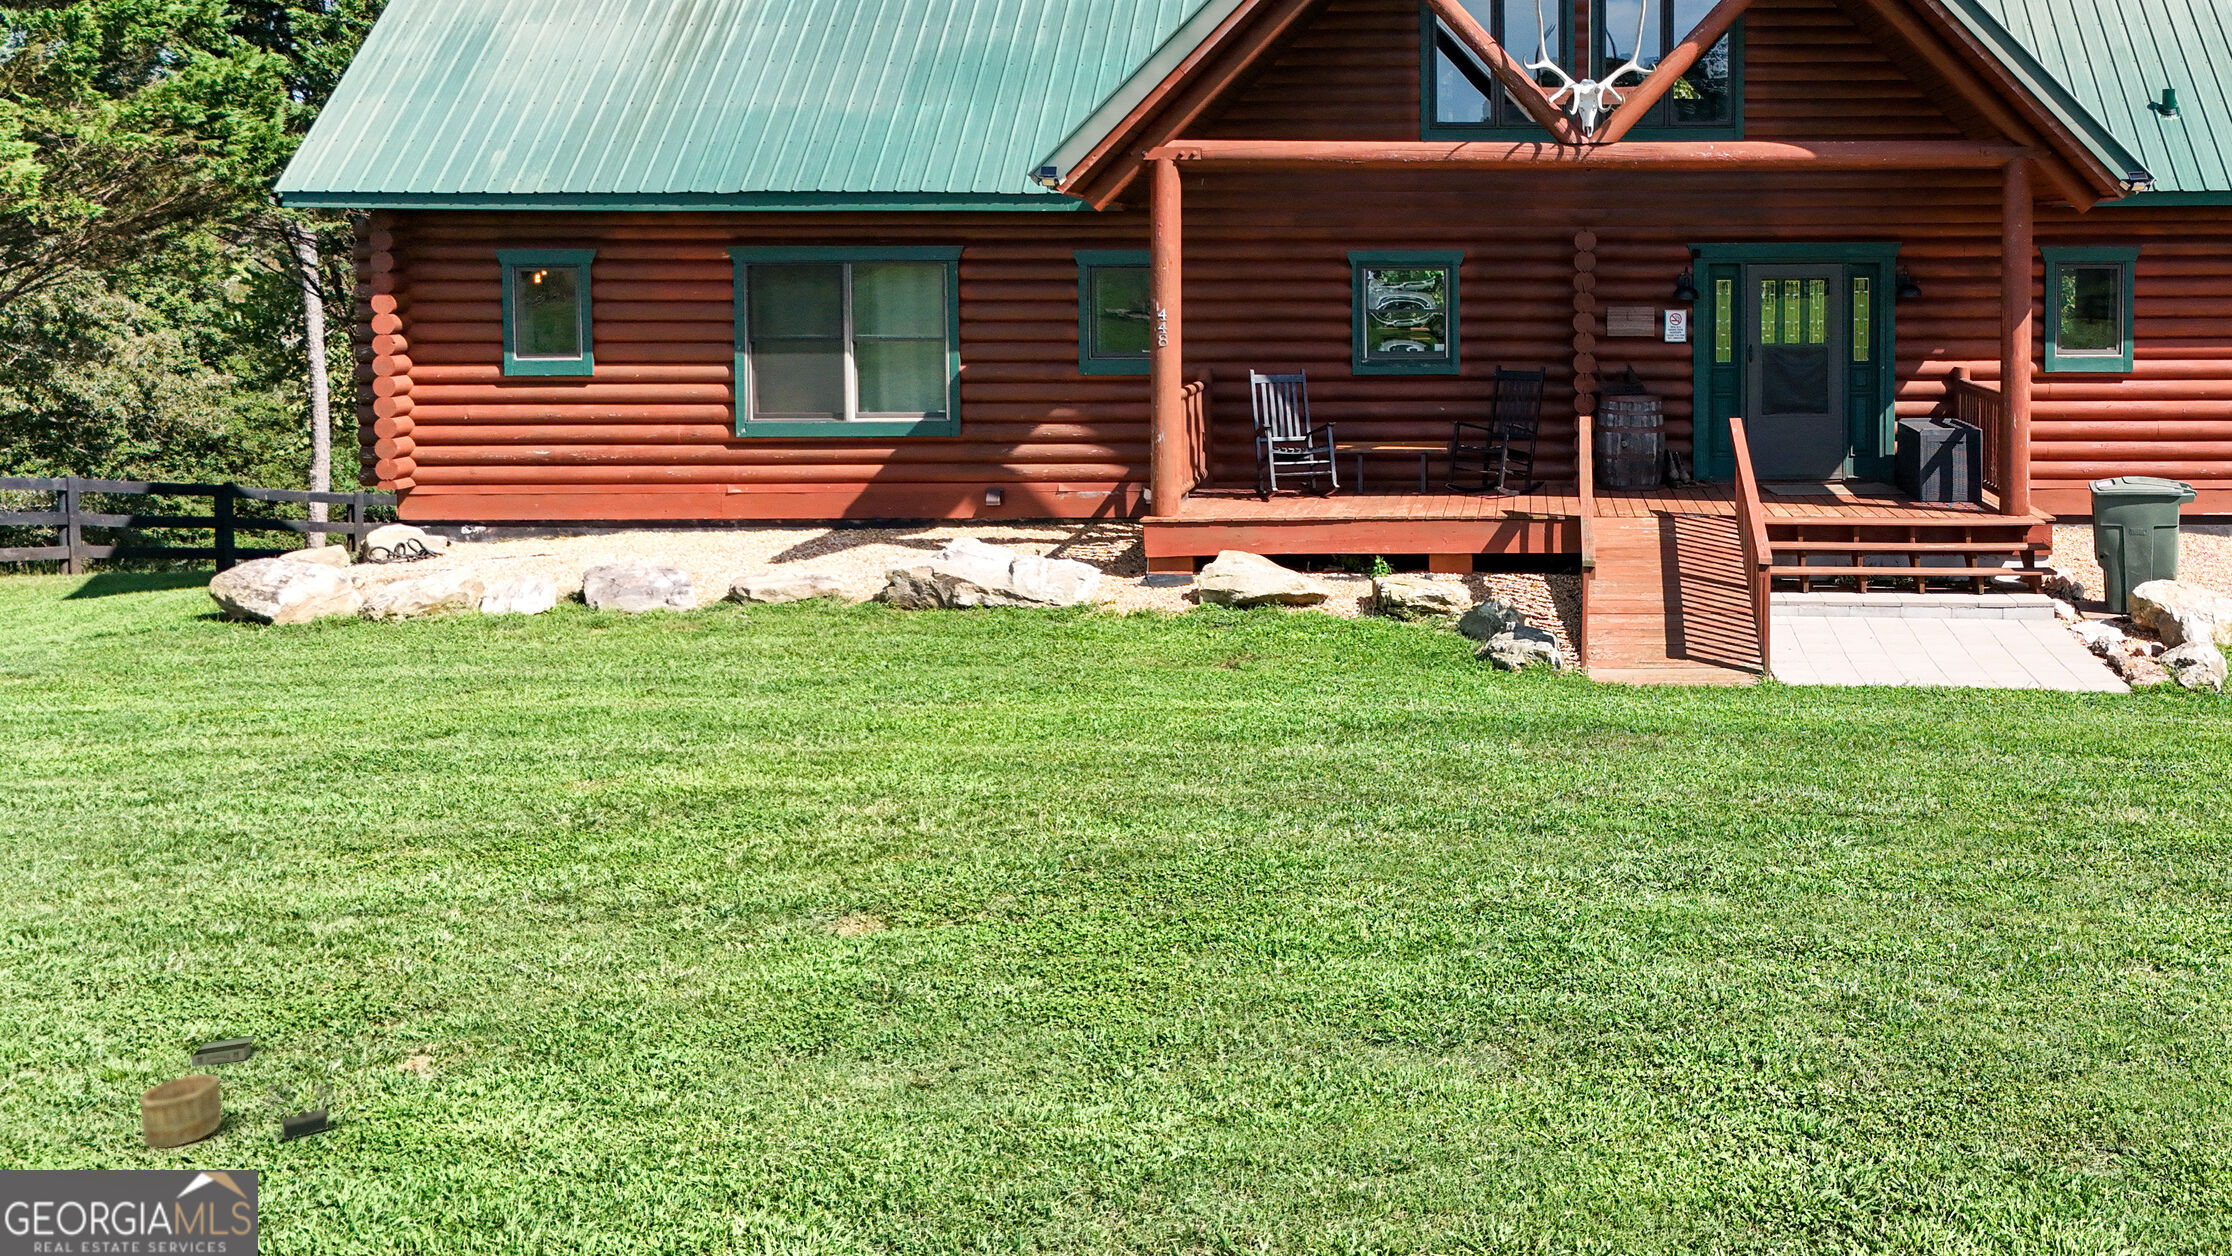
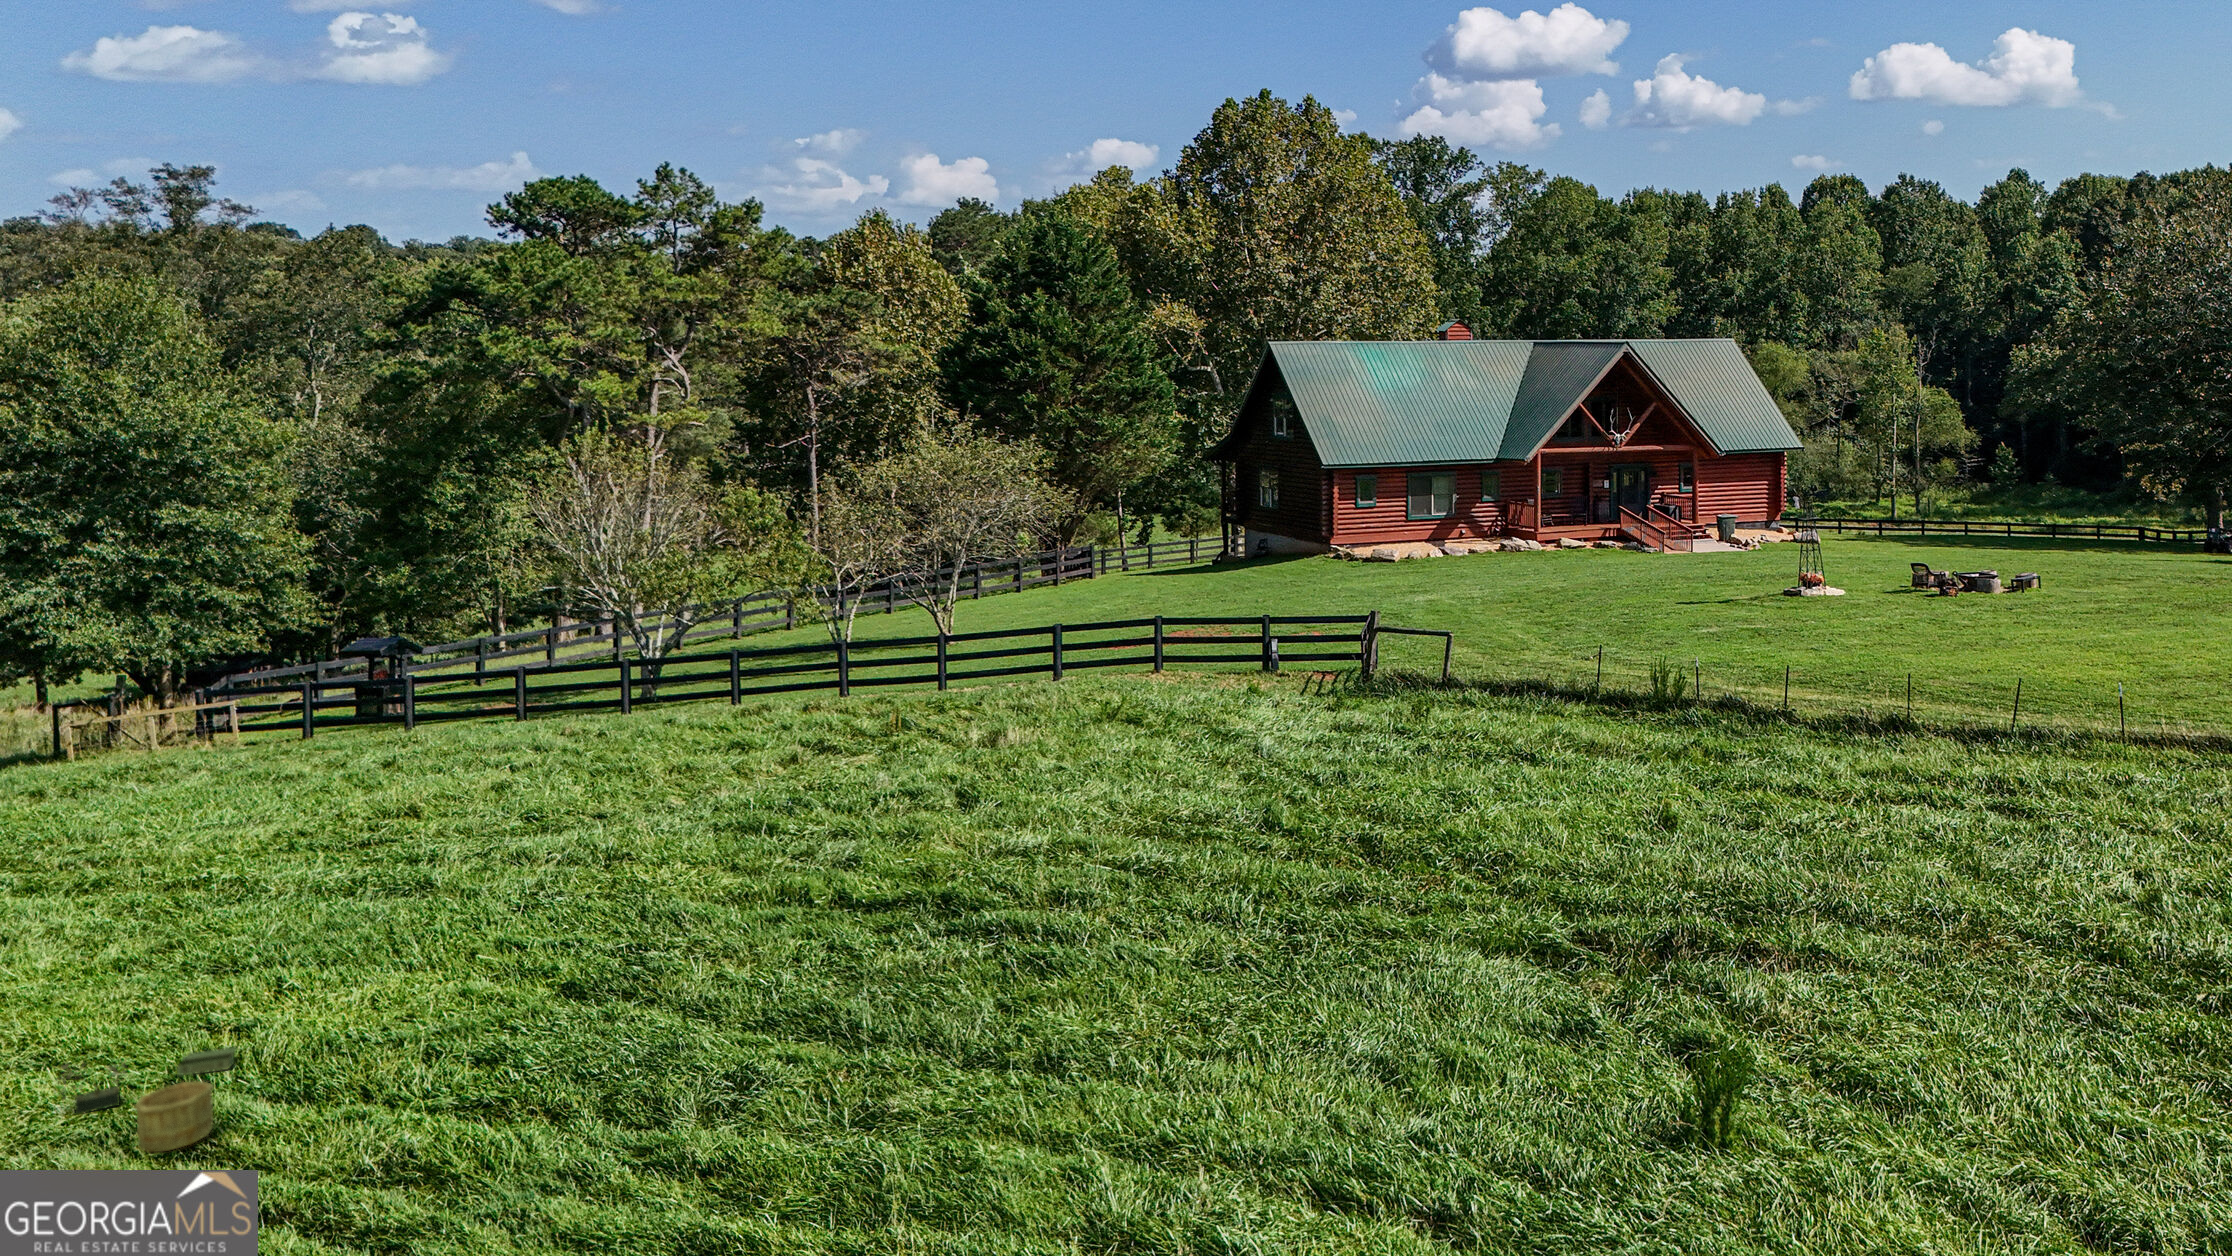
decorative plant: present [267,1085,332,1140] -> present [55,1064,127,1114]

